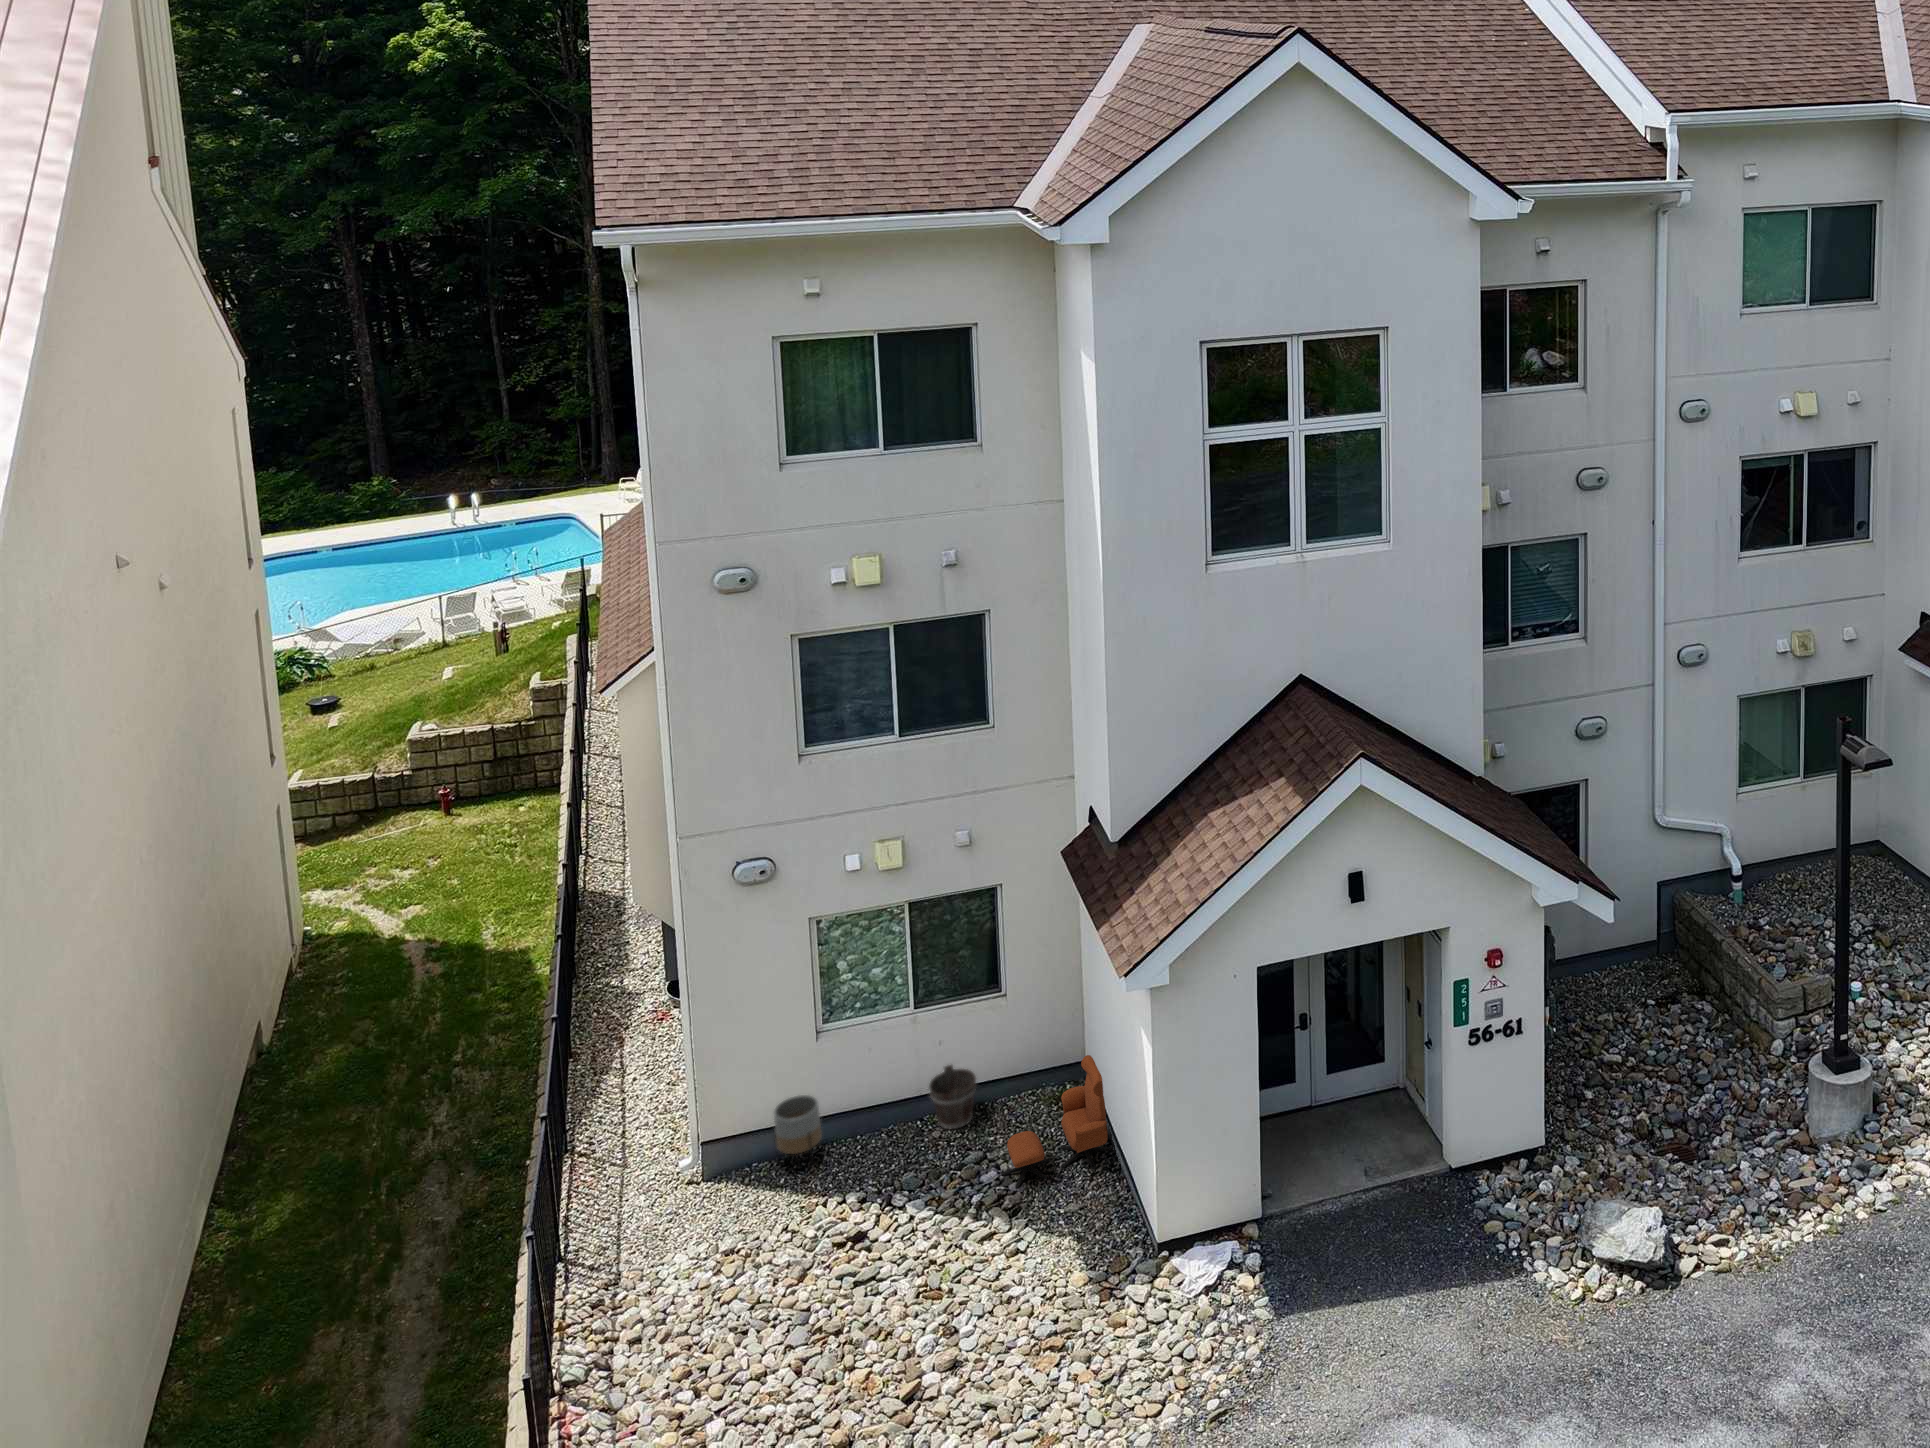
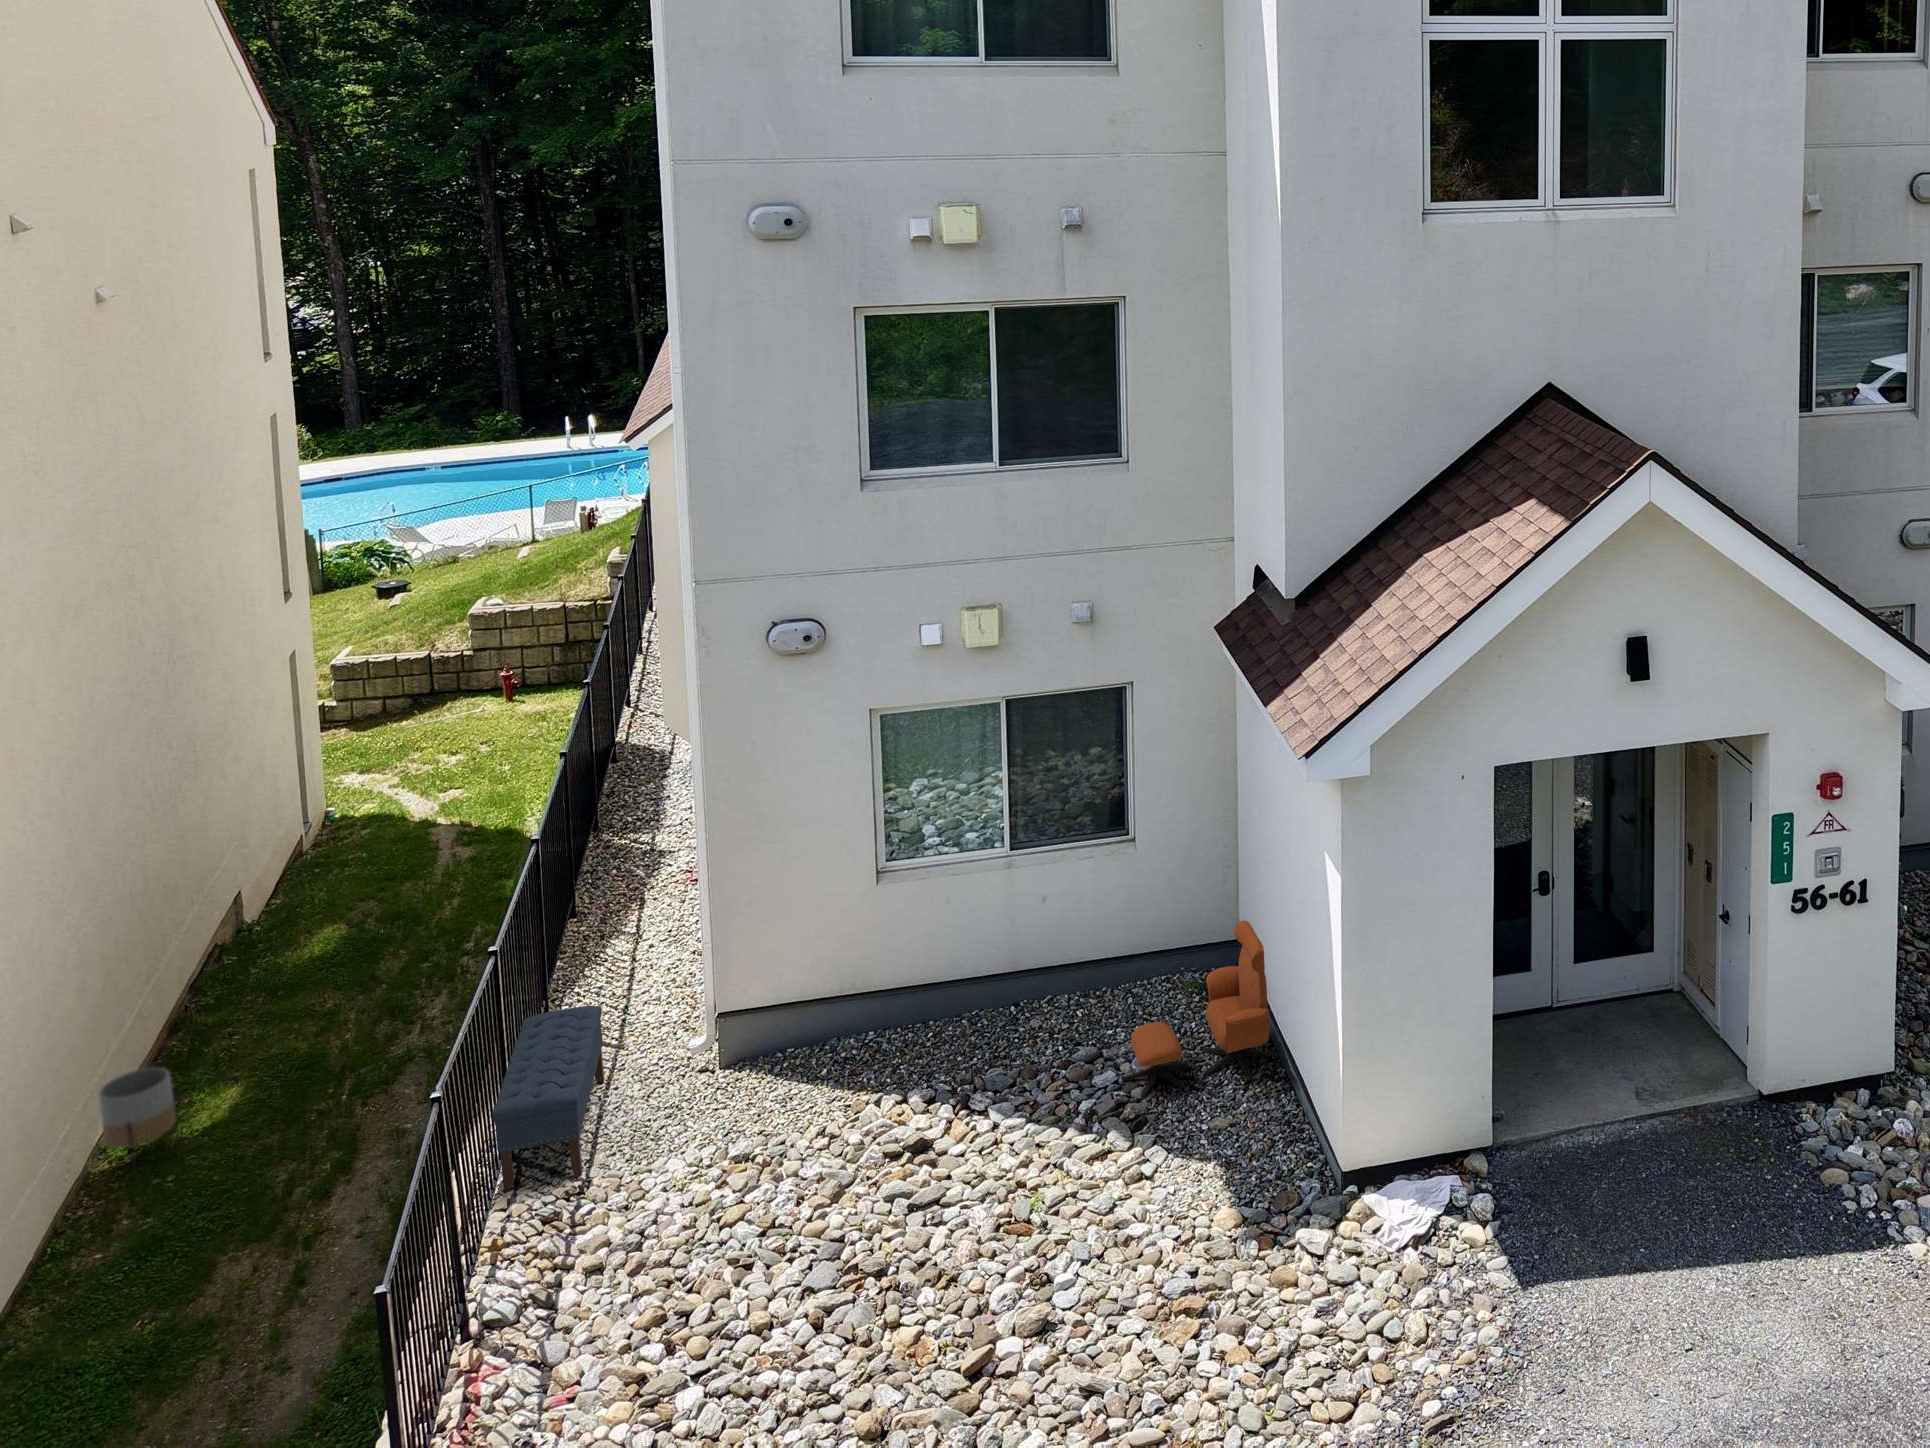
bucket: present [929,1065,976,1129] -> none [1028,936,1093,1023]
planter: present [773,1095,822,1154] -> present [99,1068,177,1149]
bench: none [549,1141,616,1286] -> present [492,1006,604,1192]

